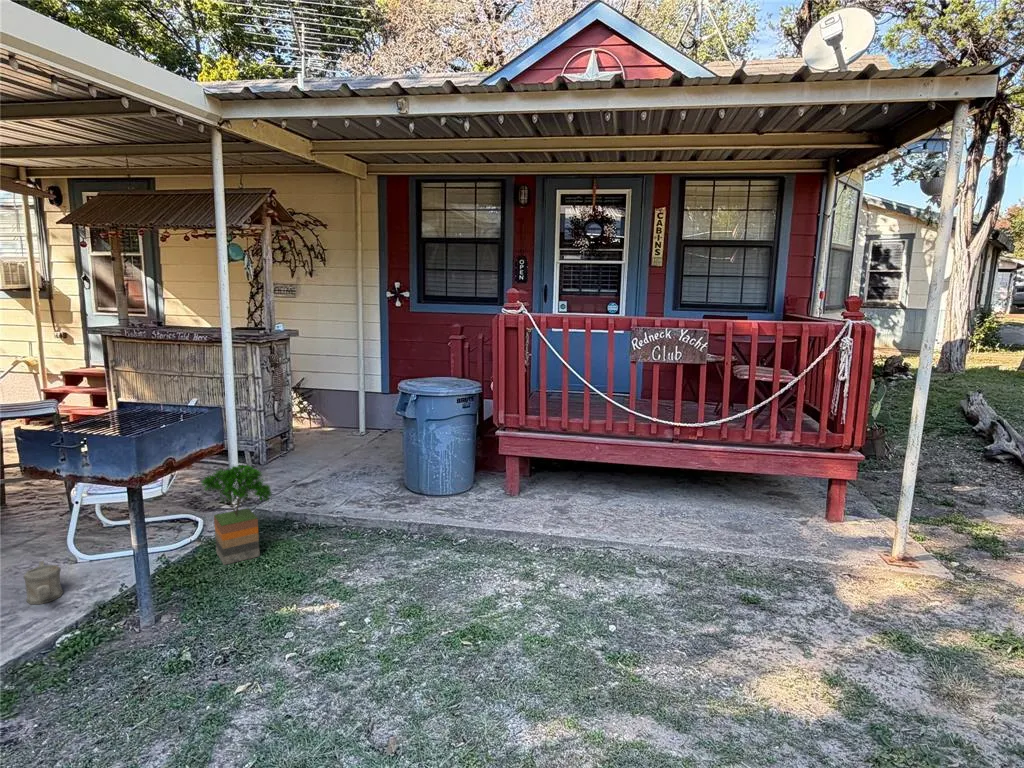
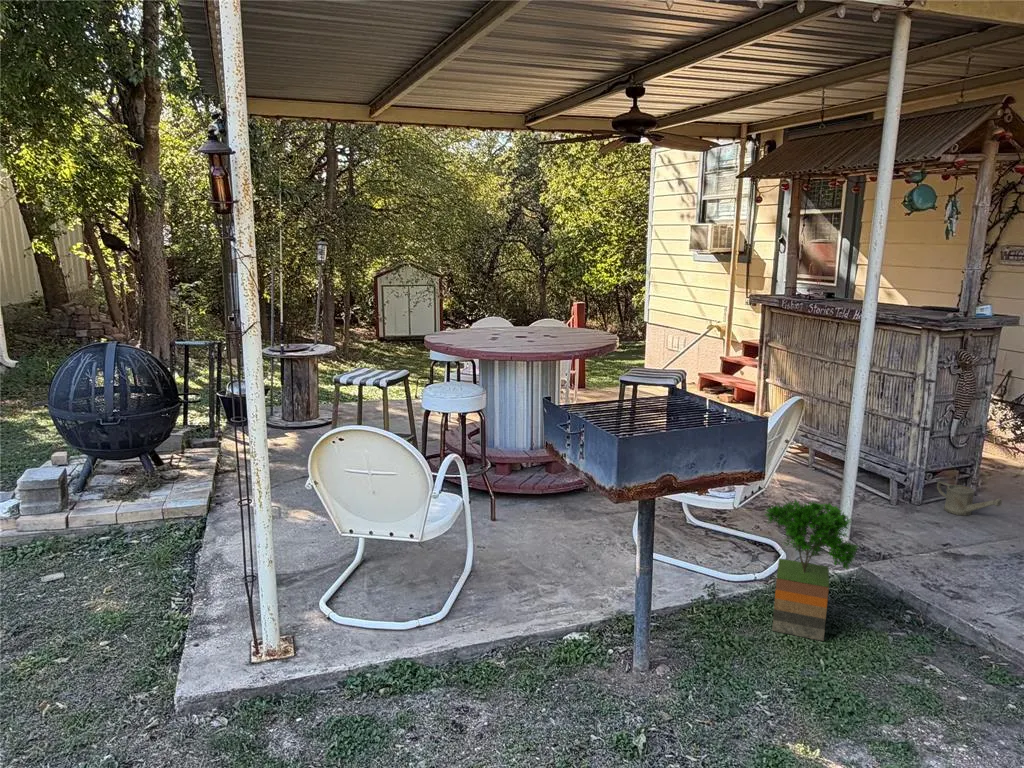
watering can: present [24,561,63,604] -> present [937,481,1002,515]

